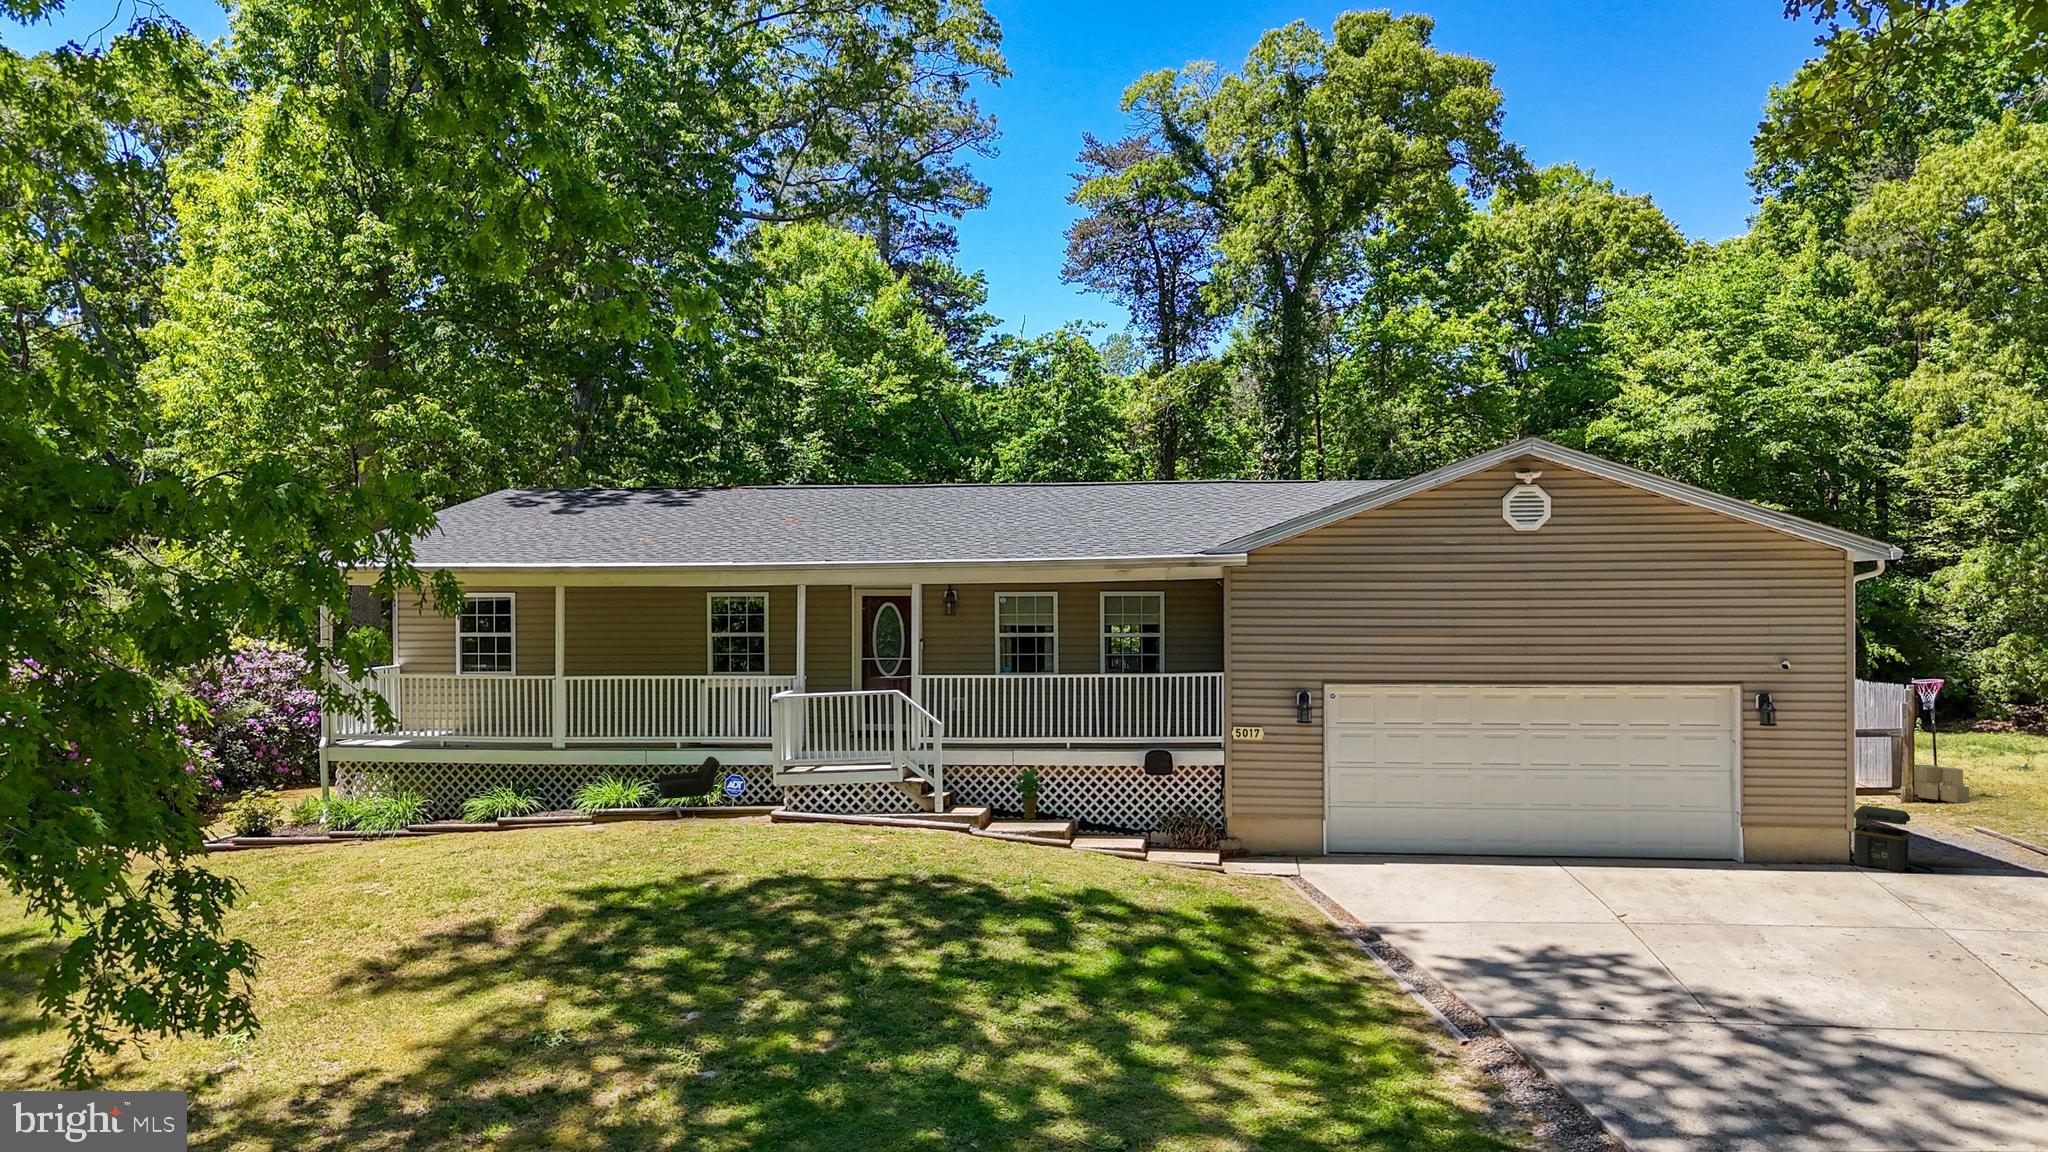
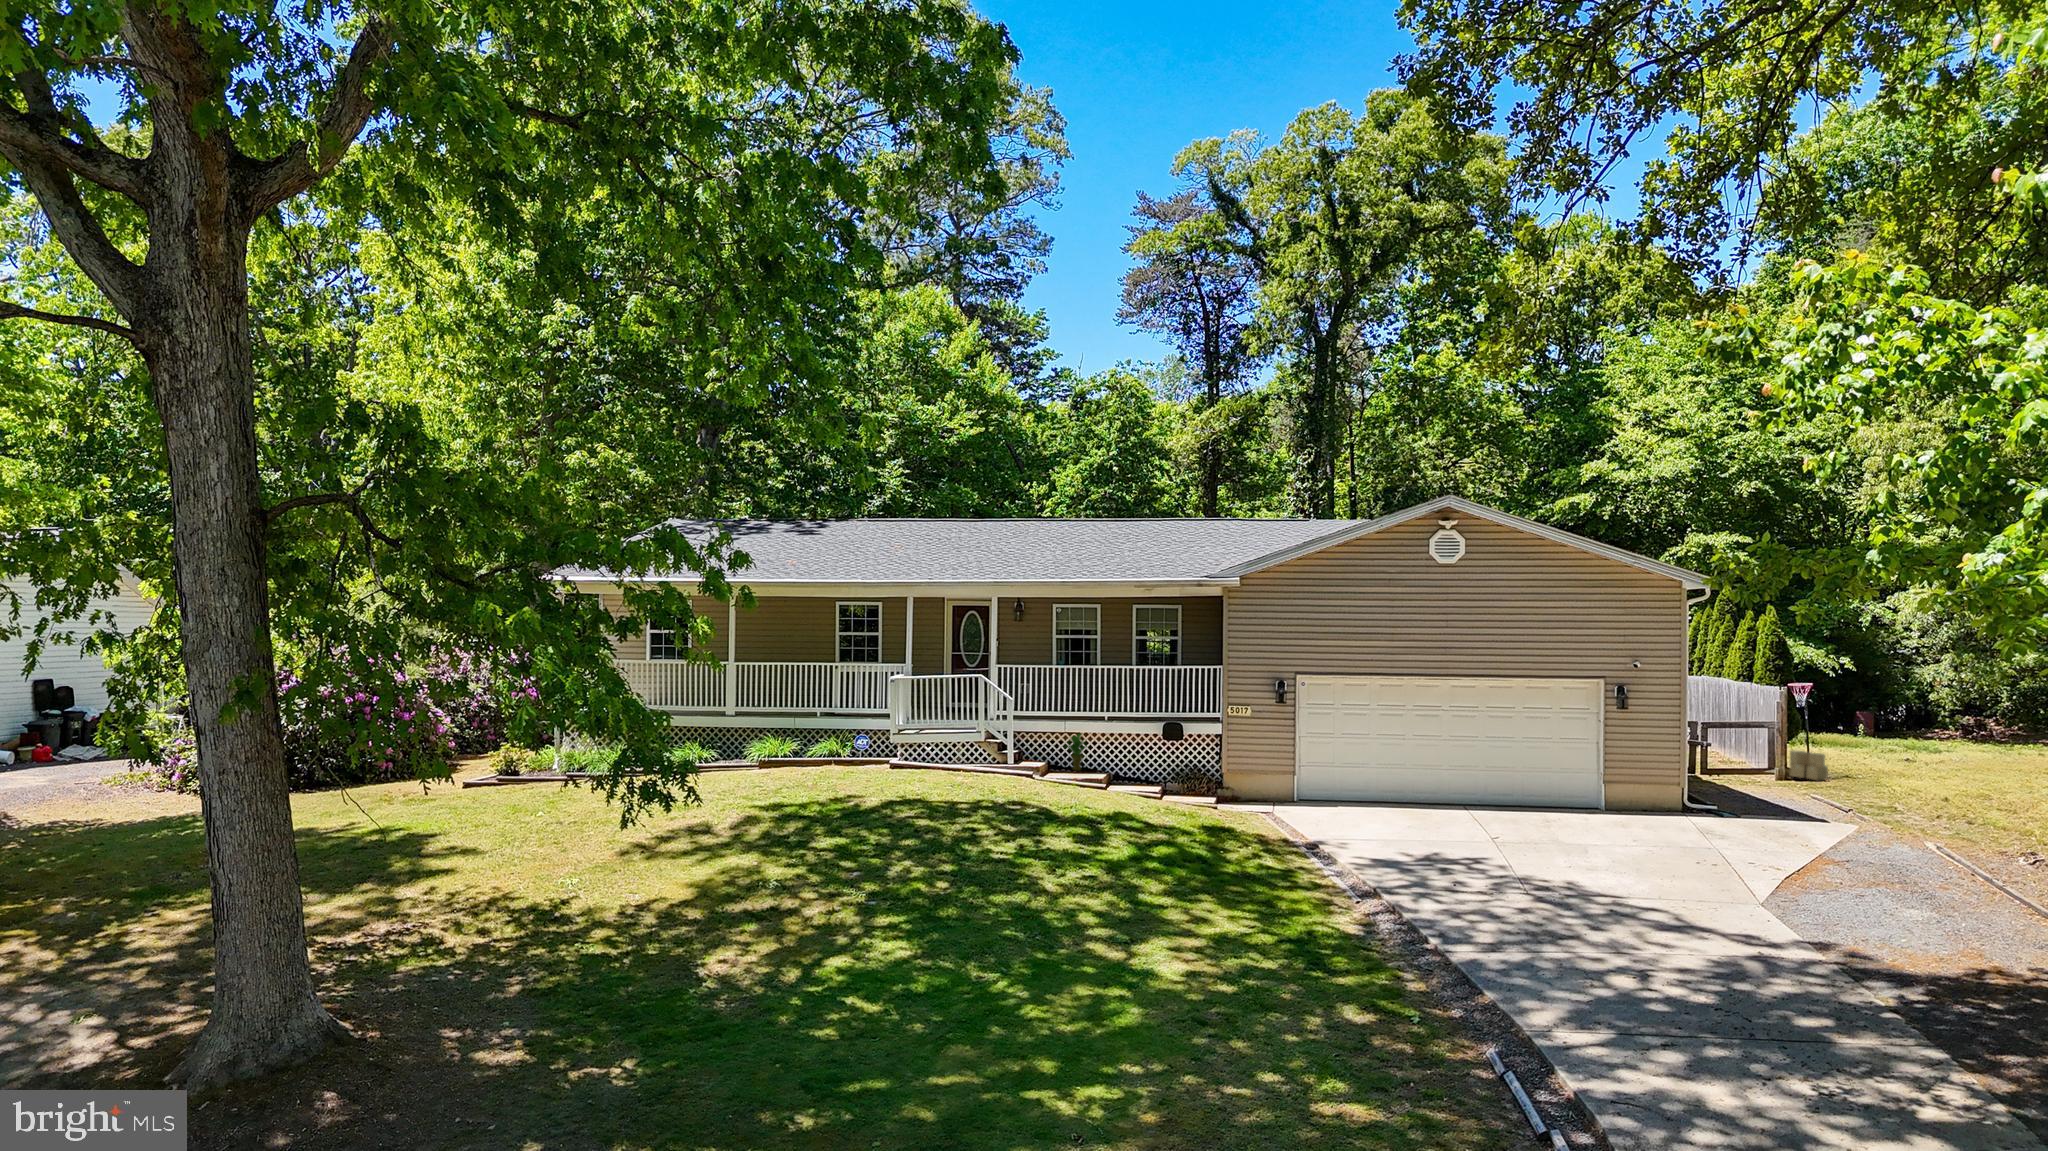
lounge chair: present [650,756,720,817] -> none [801,720,851,763]
toolbox: present [1854,806,1910,872] -> none [1685,771,1726,818]

